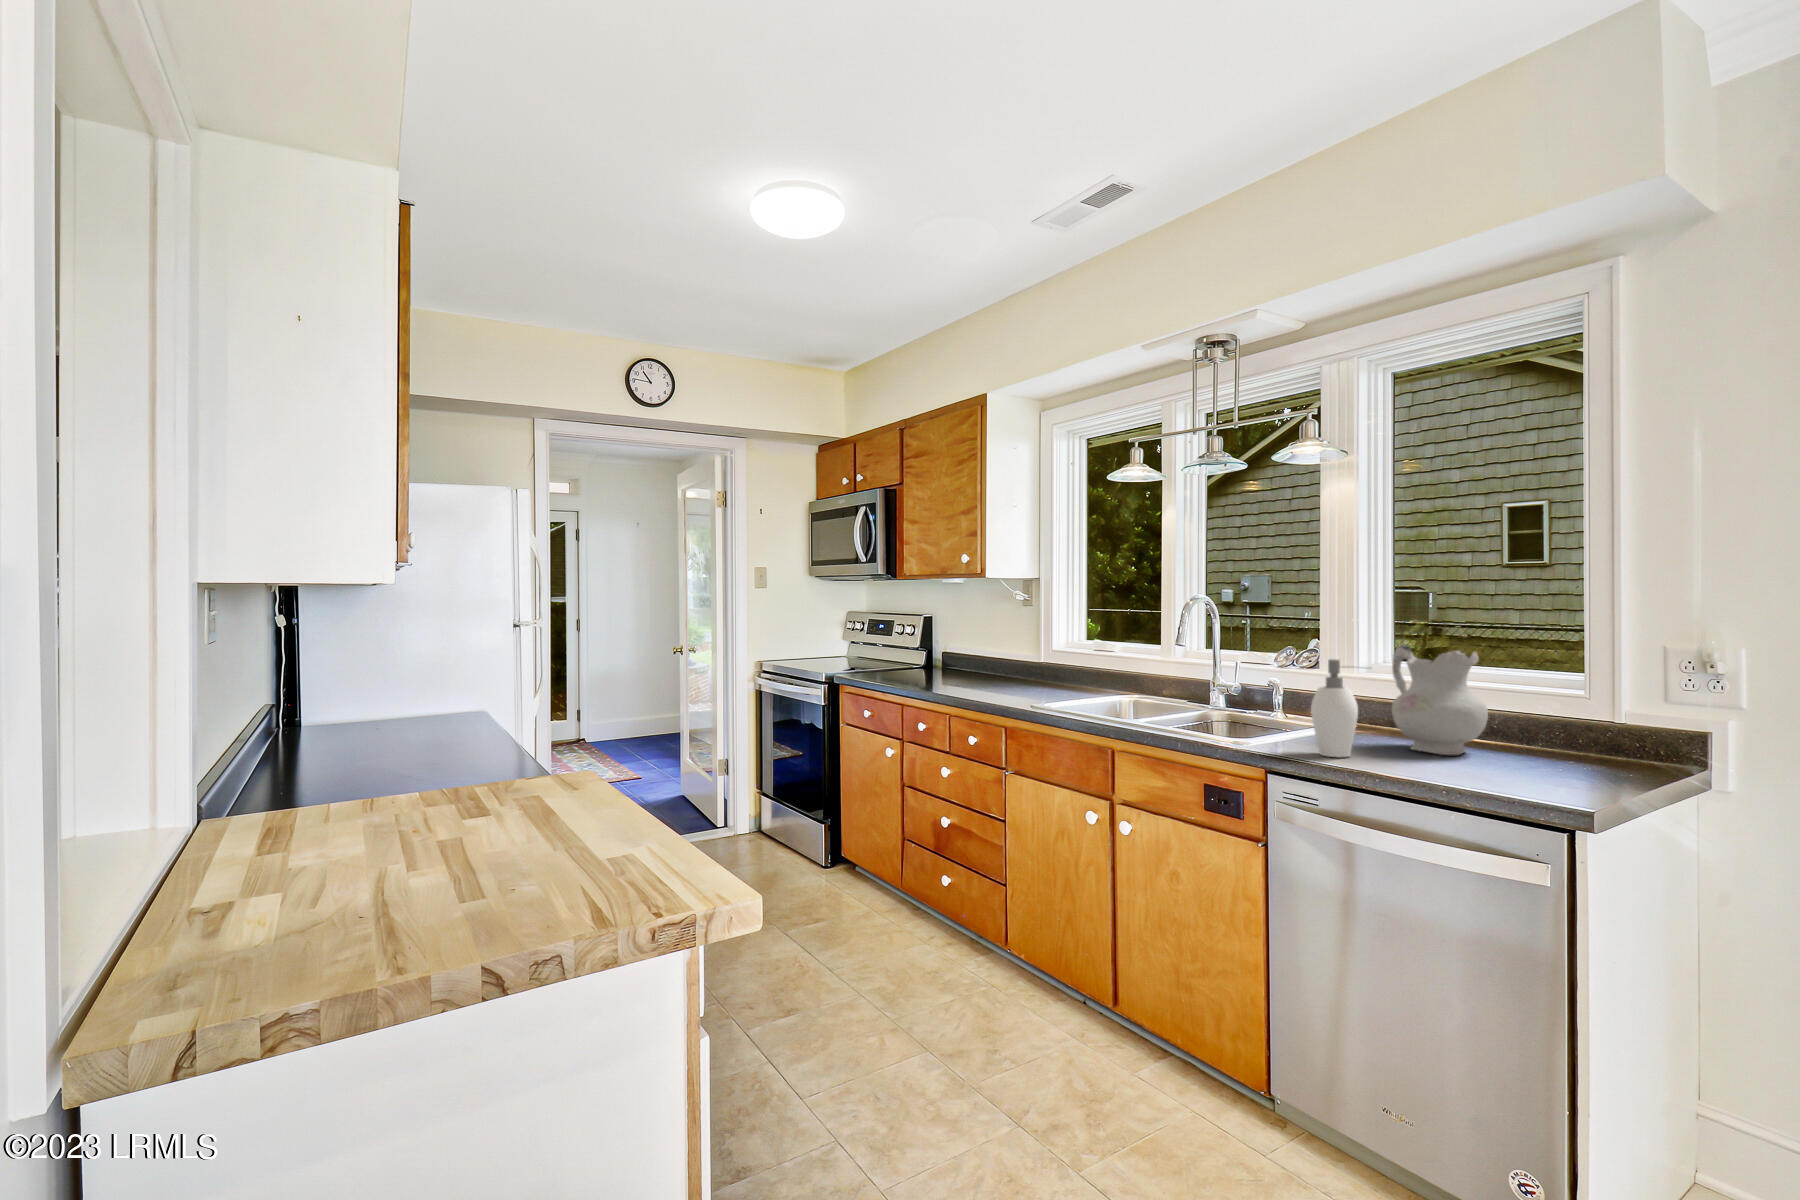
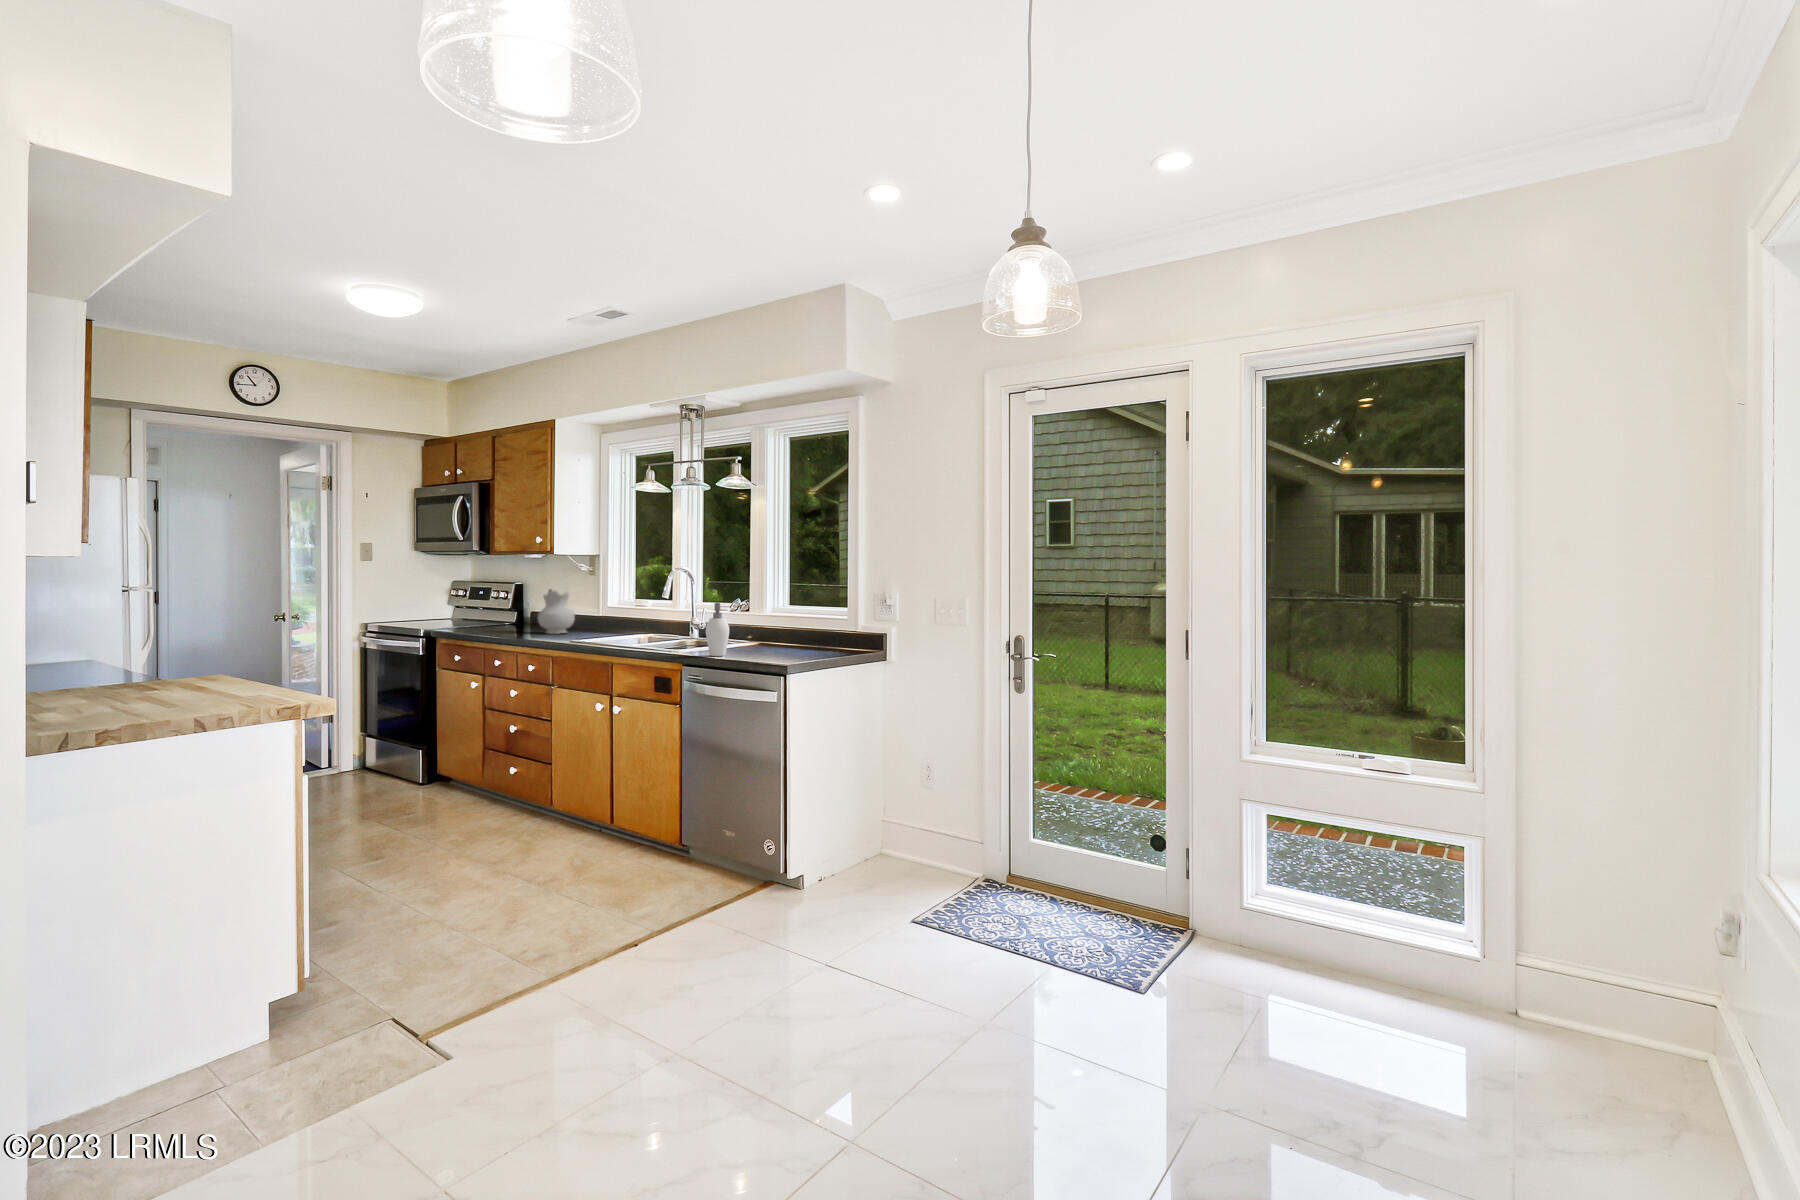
ceramic pitcher: present [1392,644,1488,755] -> present [538,589,575,634]

